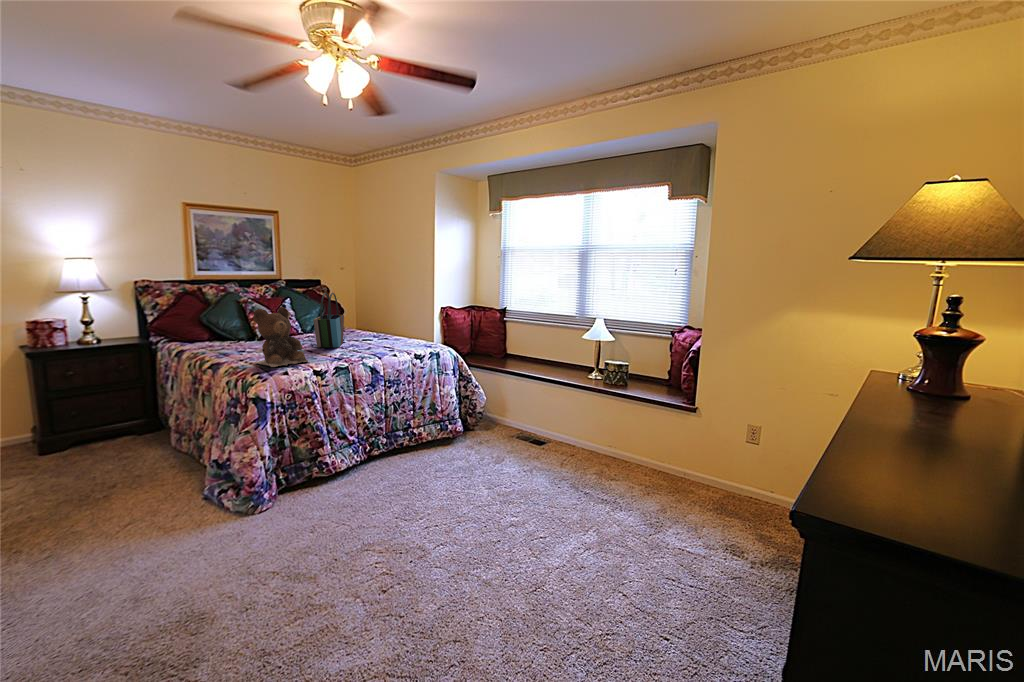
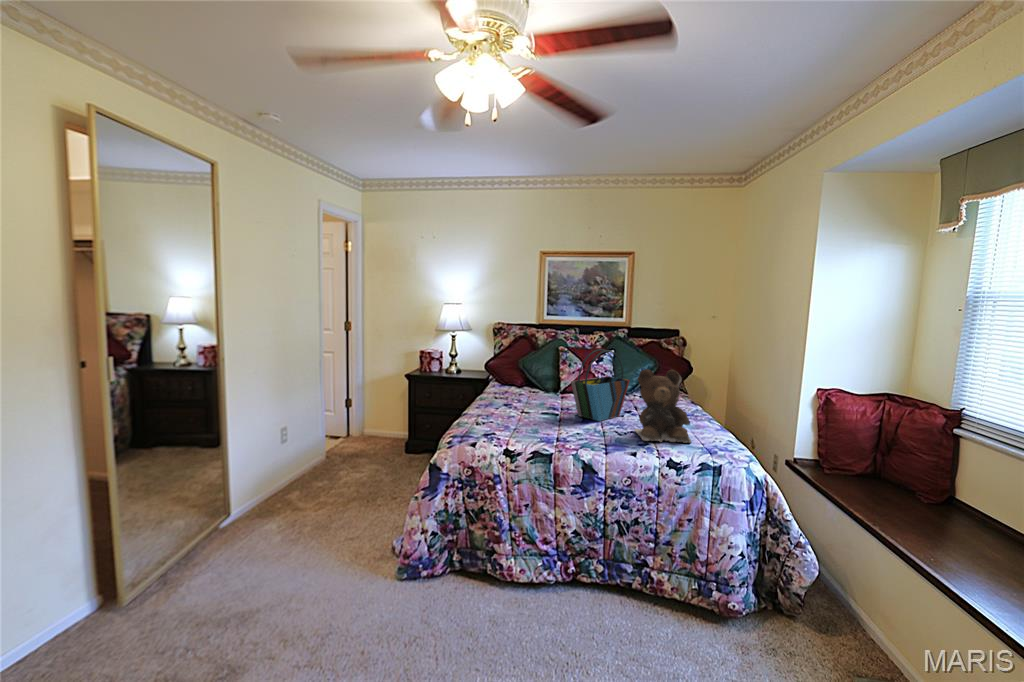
teddy bear: present [253,307,308,367] -> present [635,369,691,443]

